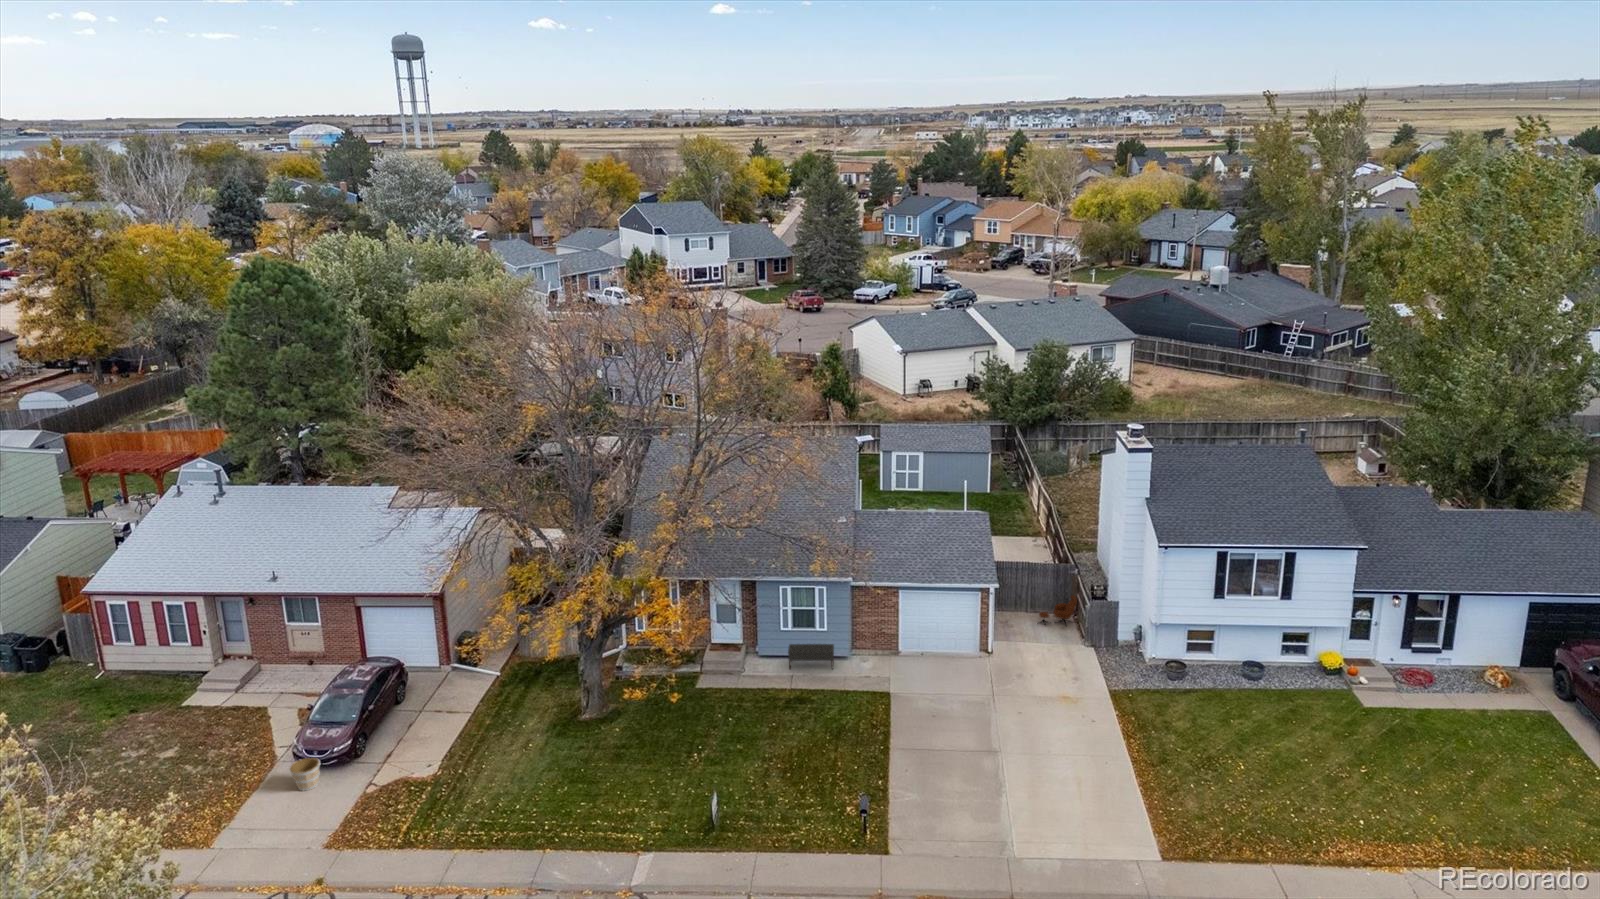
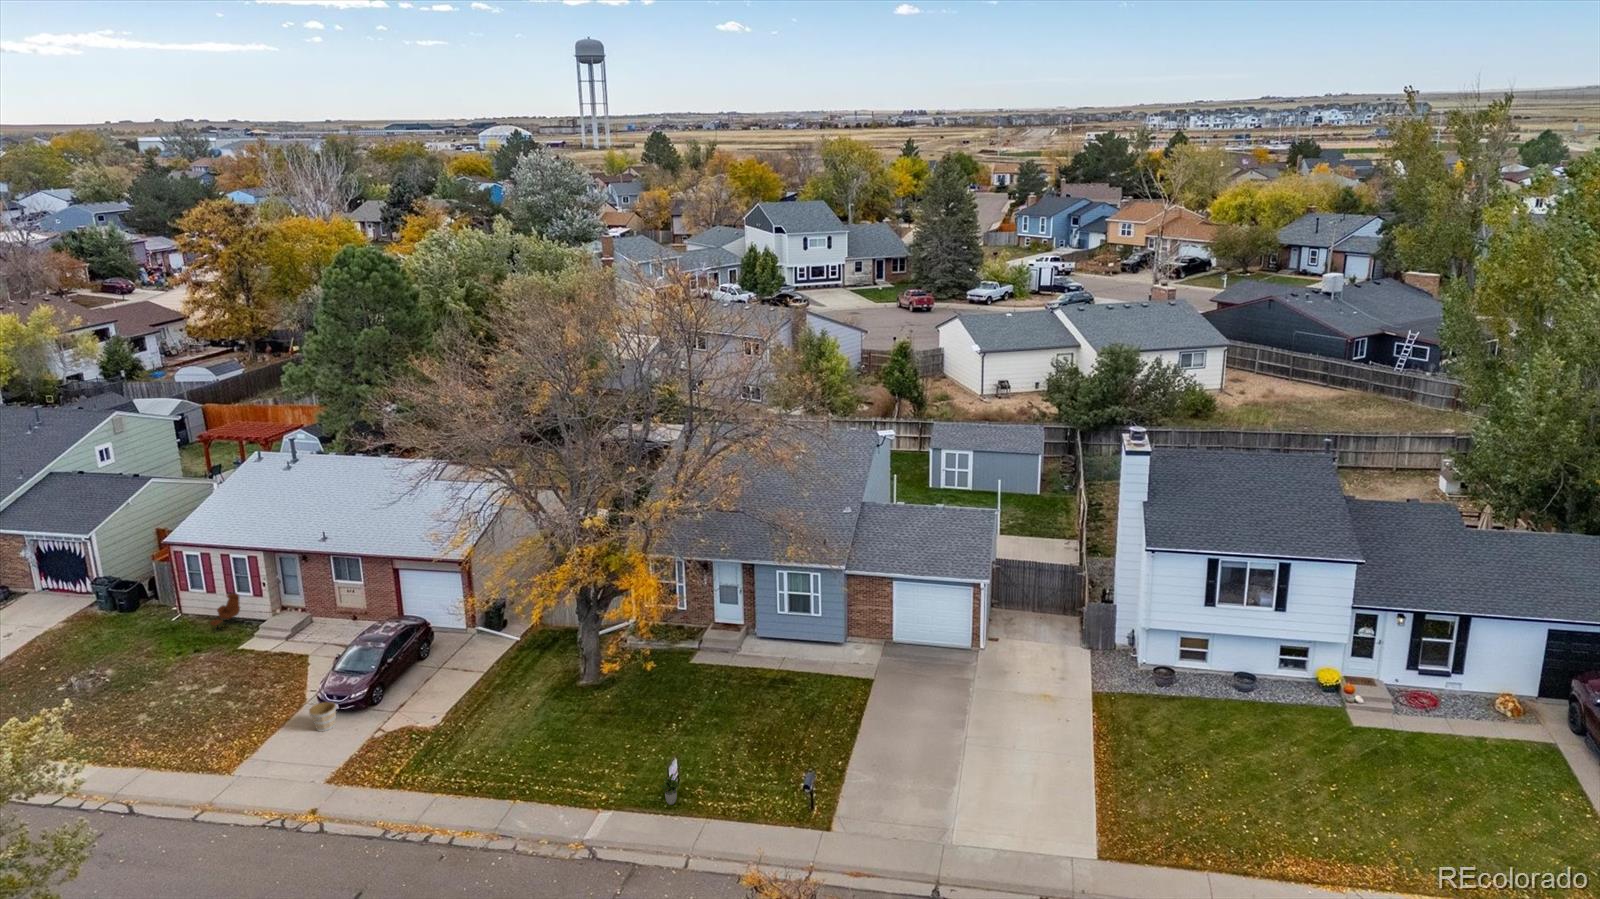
lounge chair: present [1039,595,1077,623] -> present [211,593,240,629]
bench: present [788,644,834,668] -> none [783,627,829,654]
potted plant: none [703,807,725,841] -> present [660,774,681,805]

